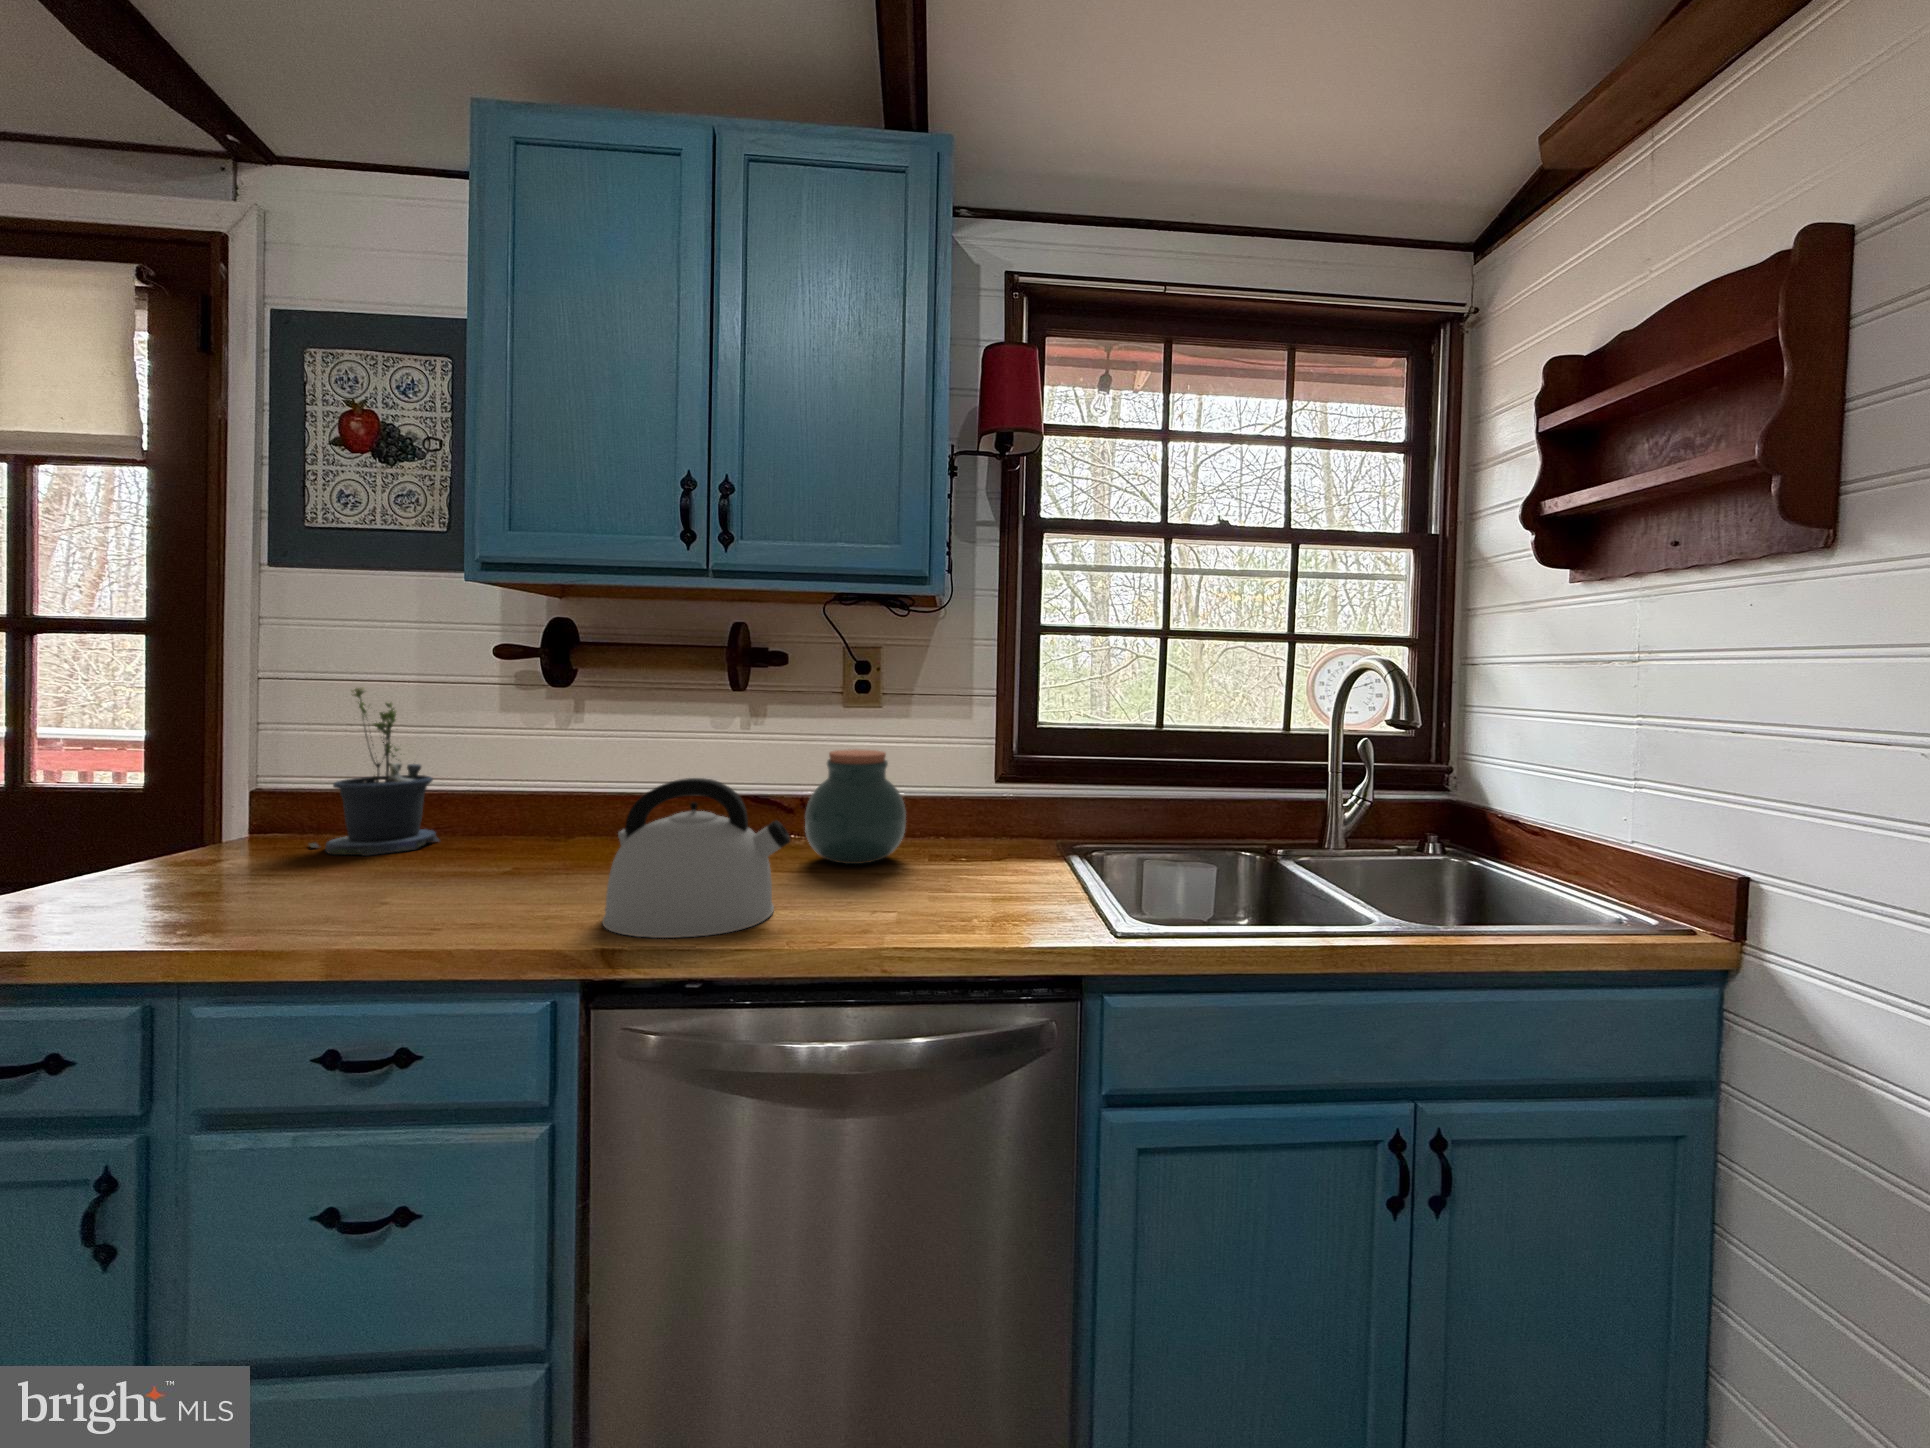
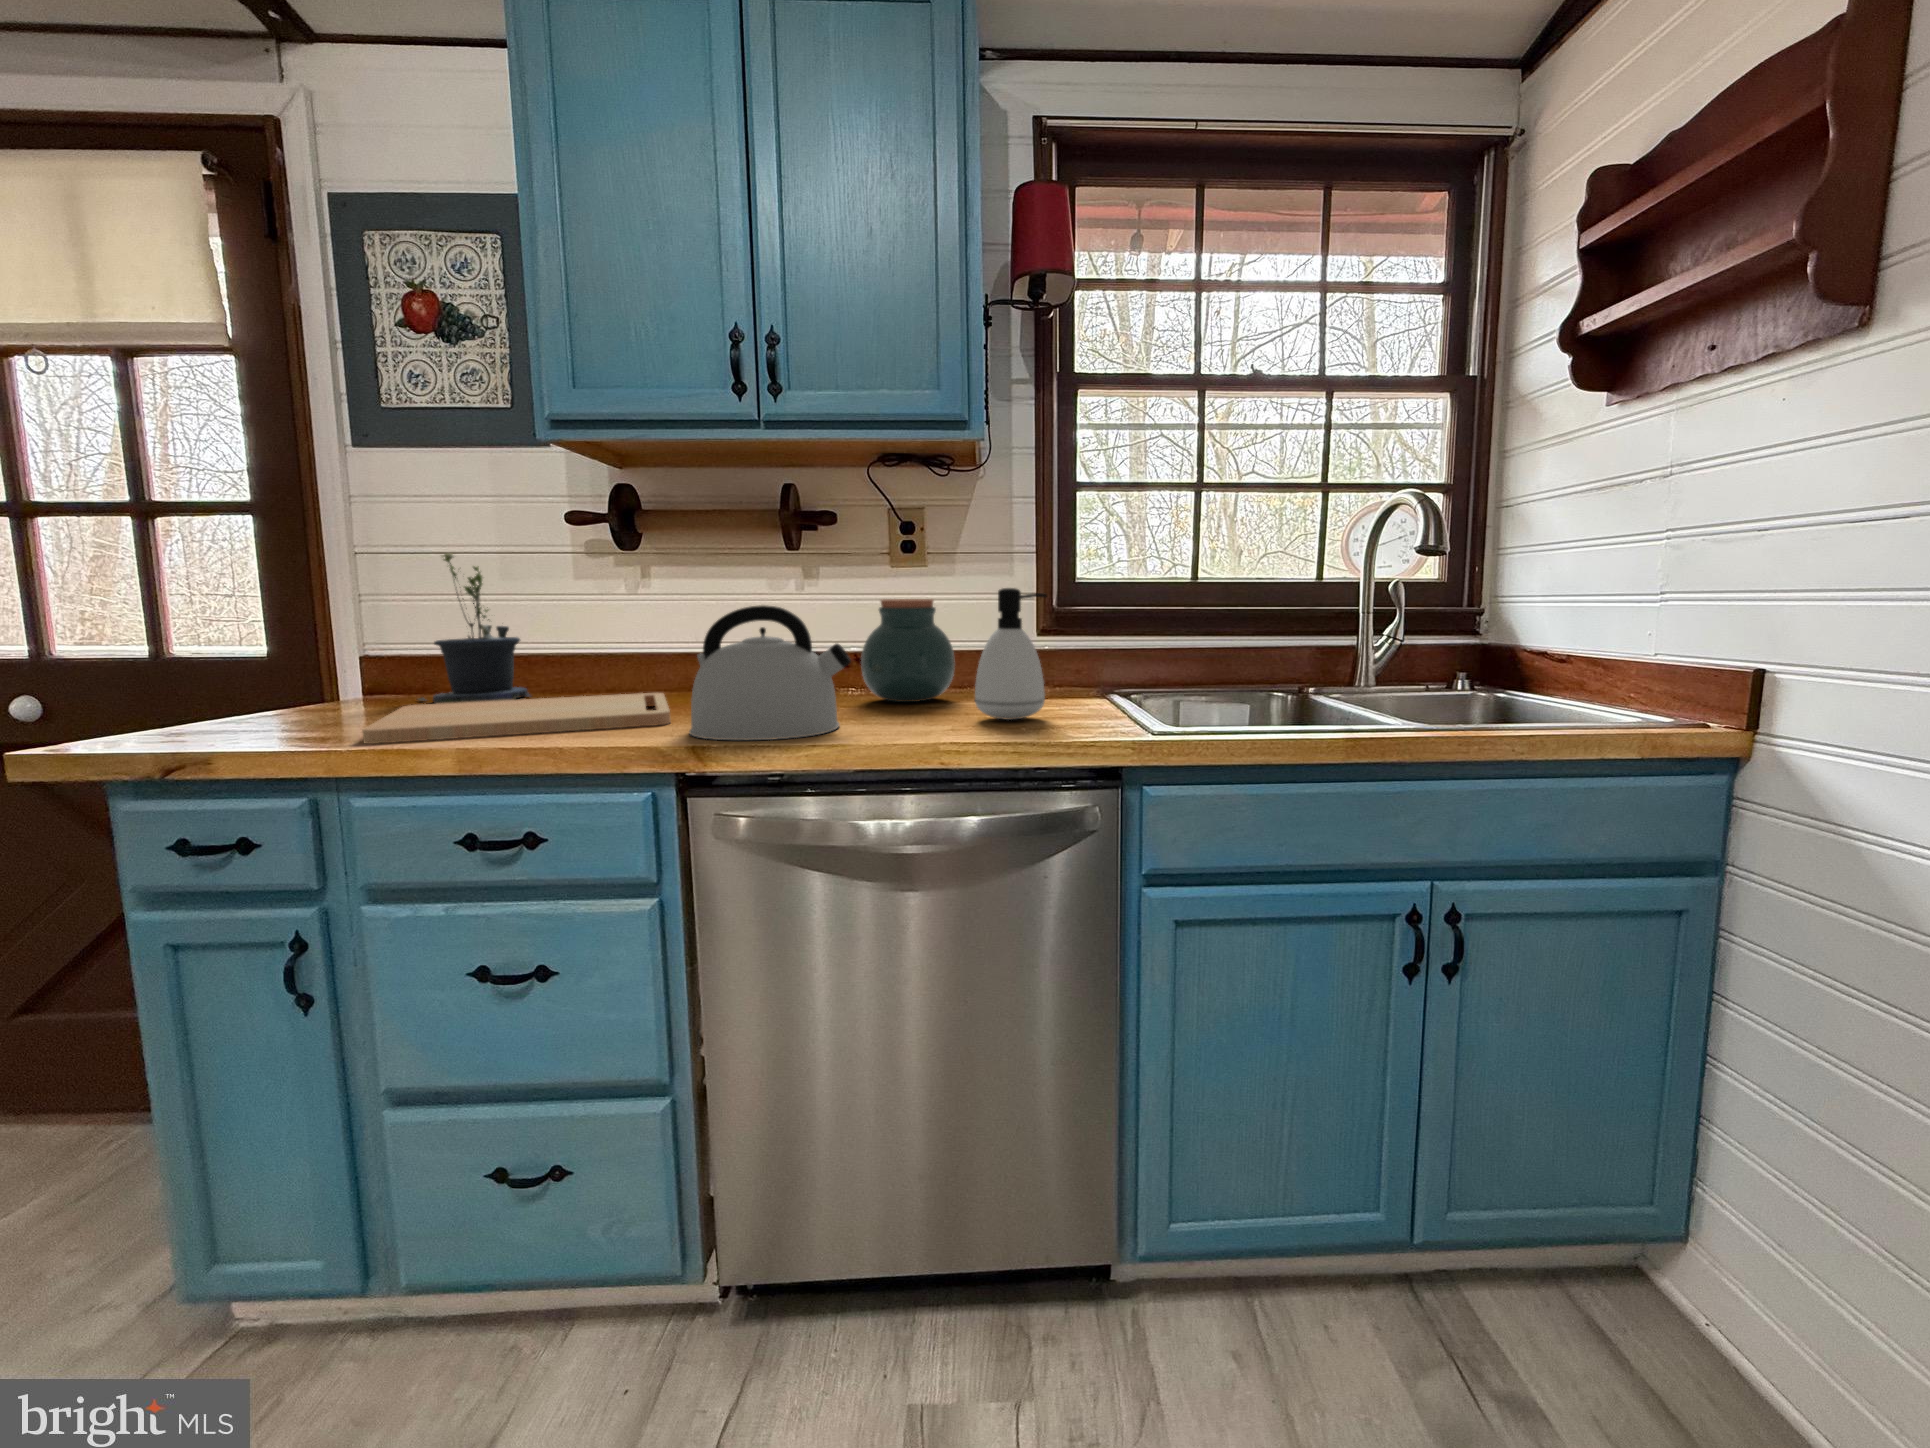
soap dispenser: none [925,759,1006,903] -> present [975,588,1047,720]
cutting board: none [218,848,586,935] -> present [362,693,671,744]

